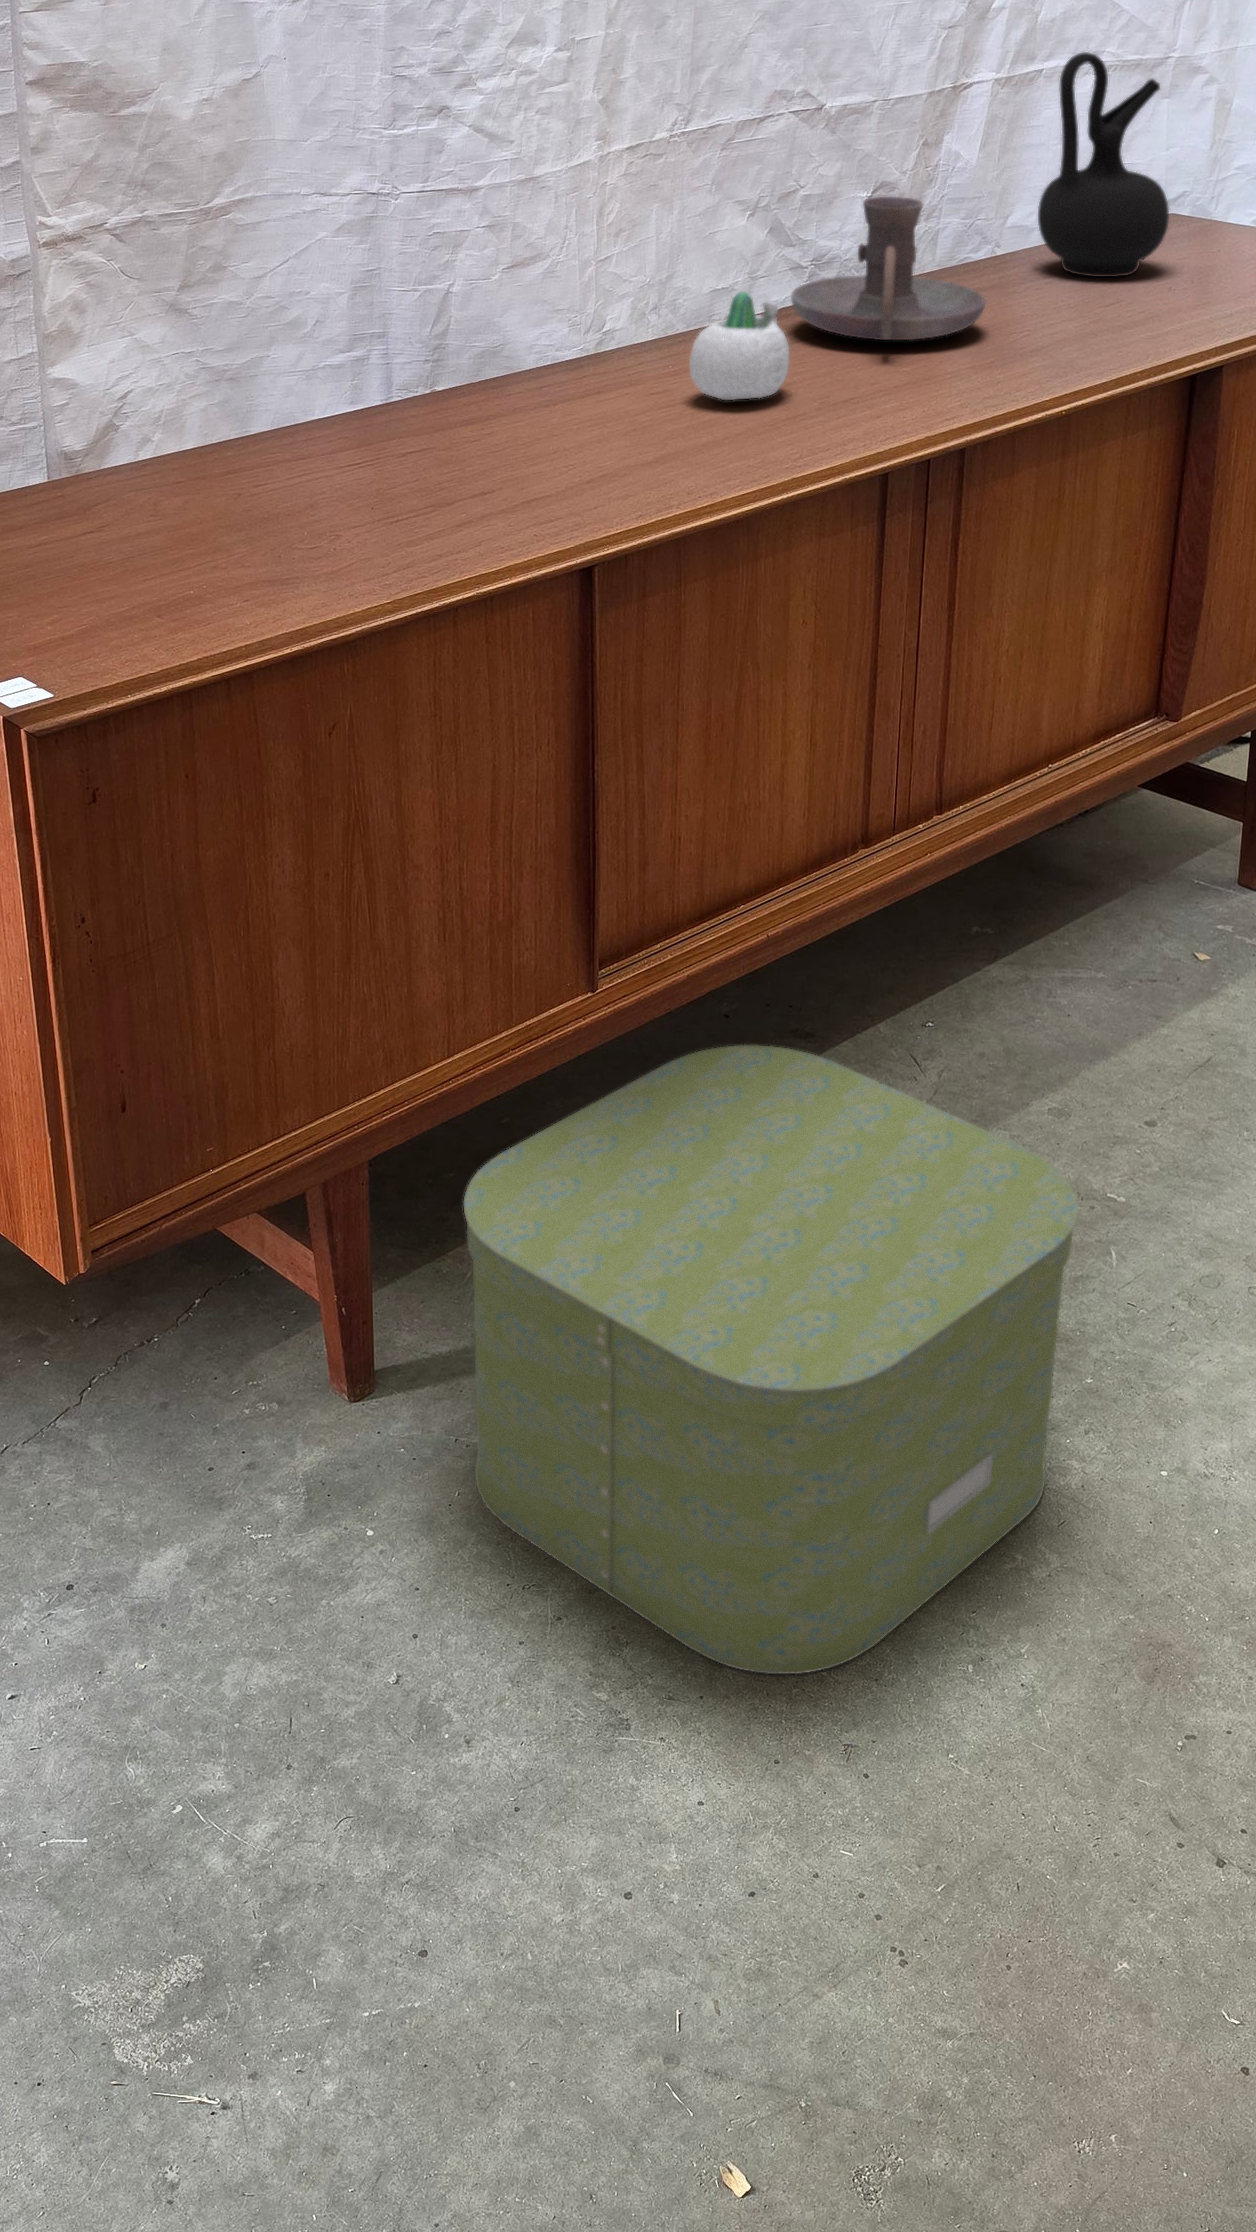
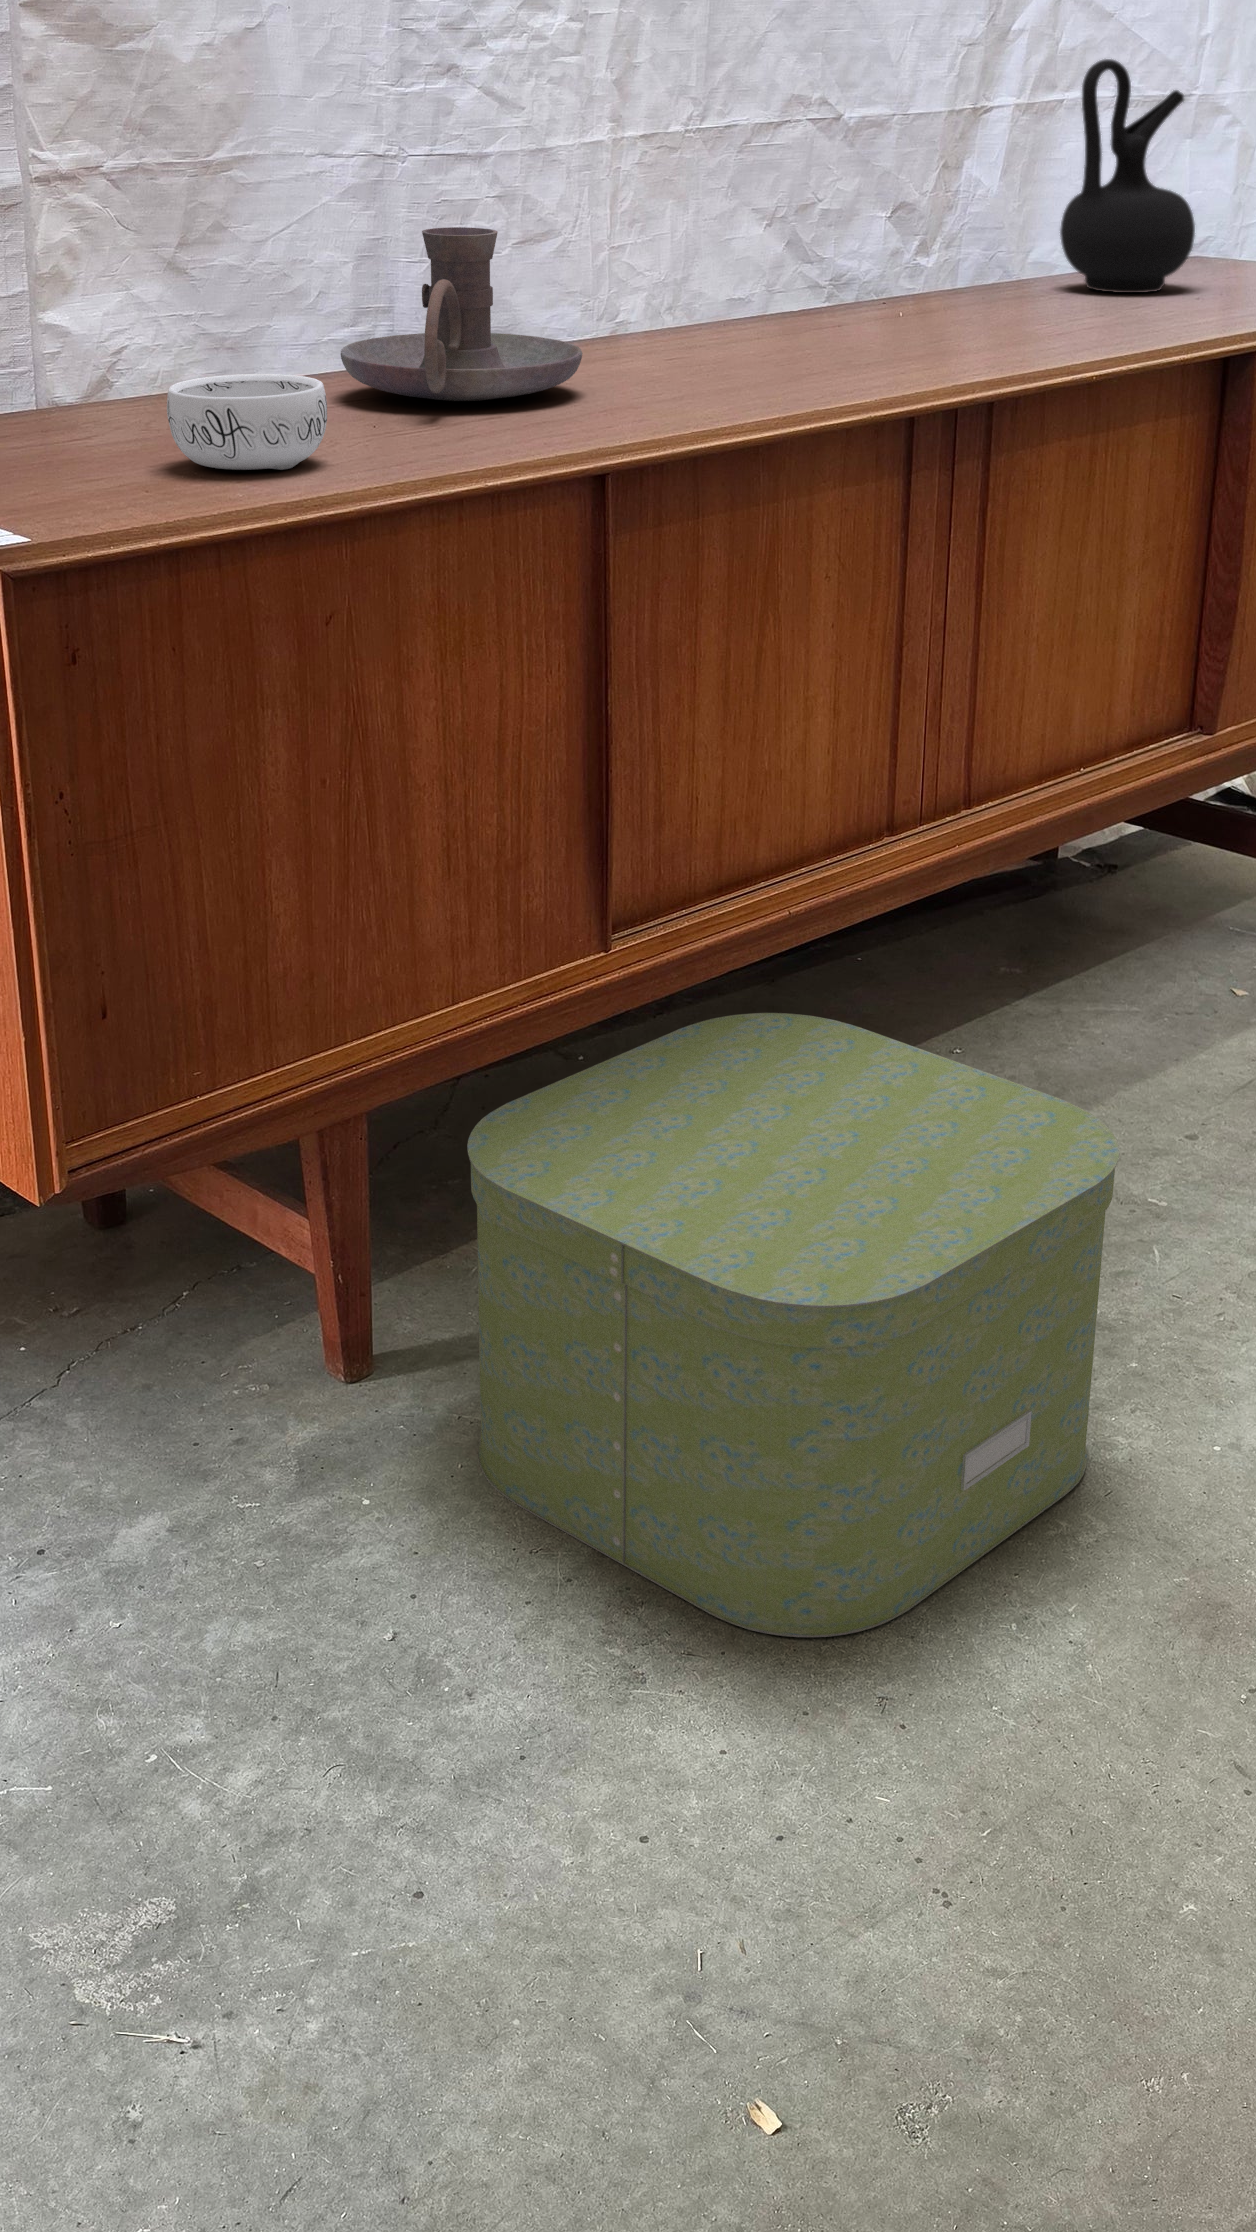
candle holder: present [791,197,985,340] -> present [341,227,582,401]
succulent planter: present [689,291,789,400] -> none [704,250,808,363]
decorative bowl: none [174,474,327,578] -> present [167,374,327,470]

